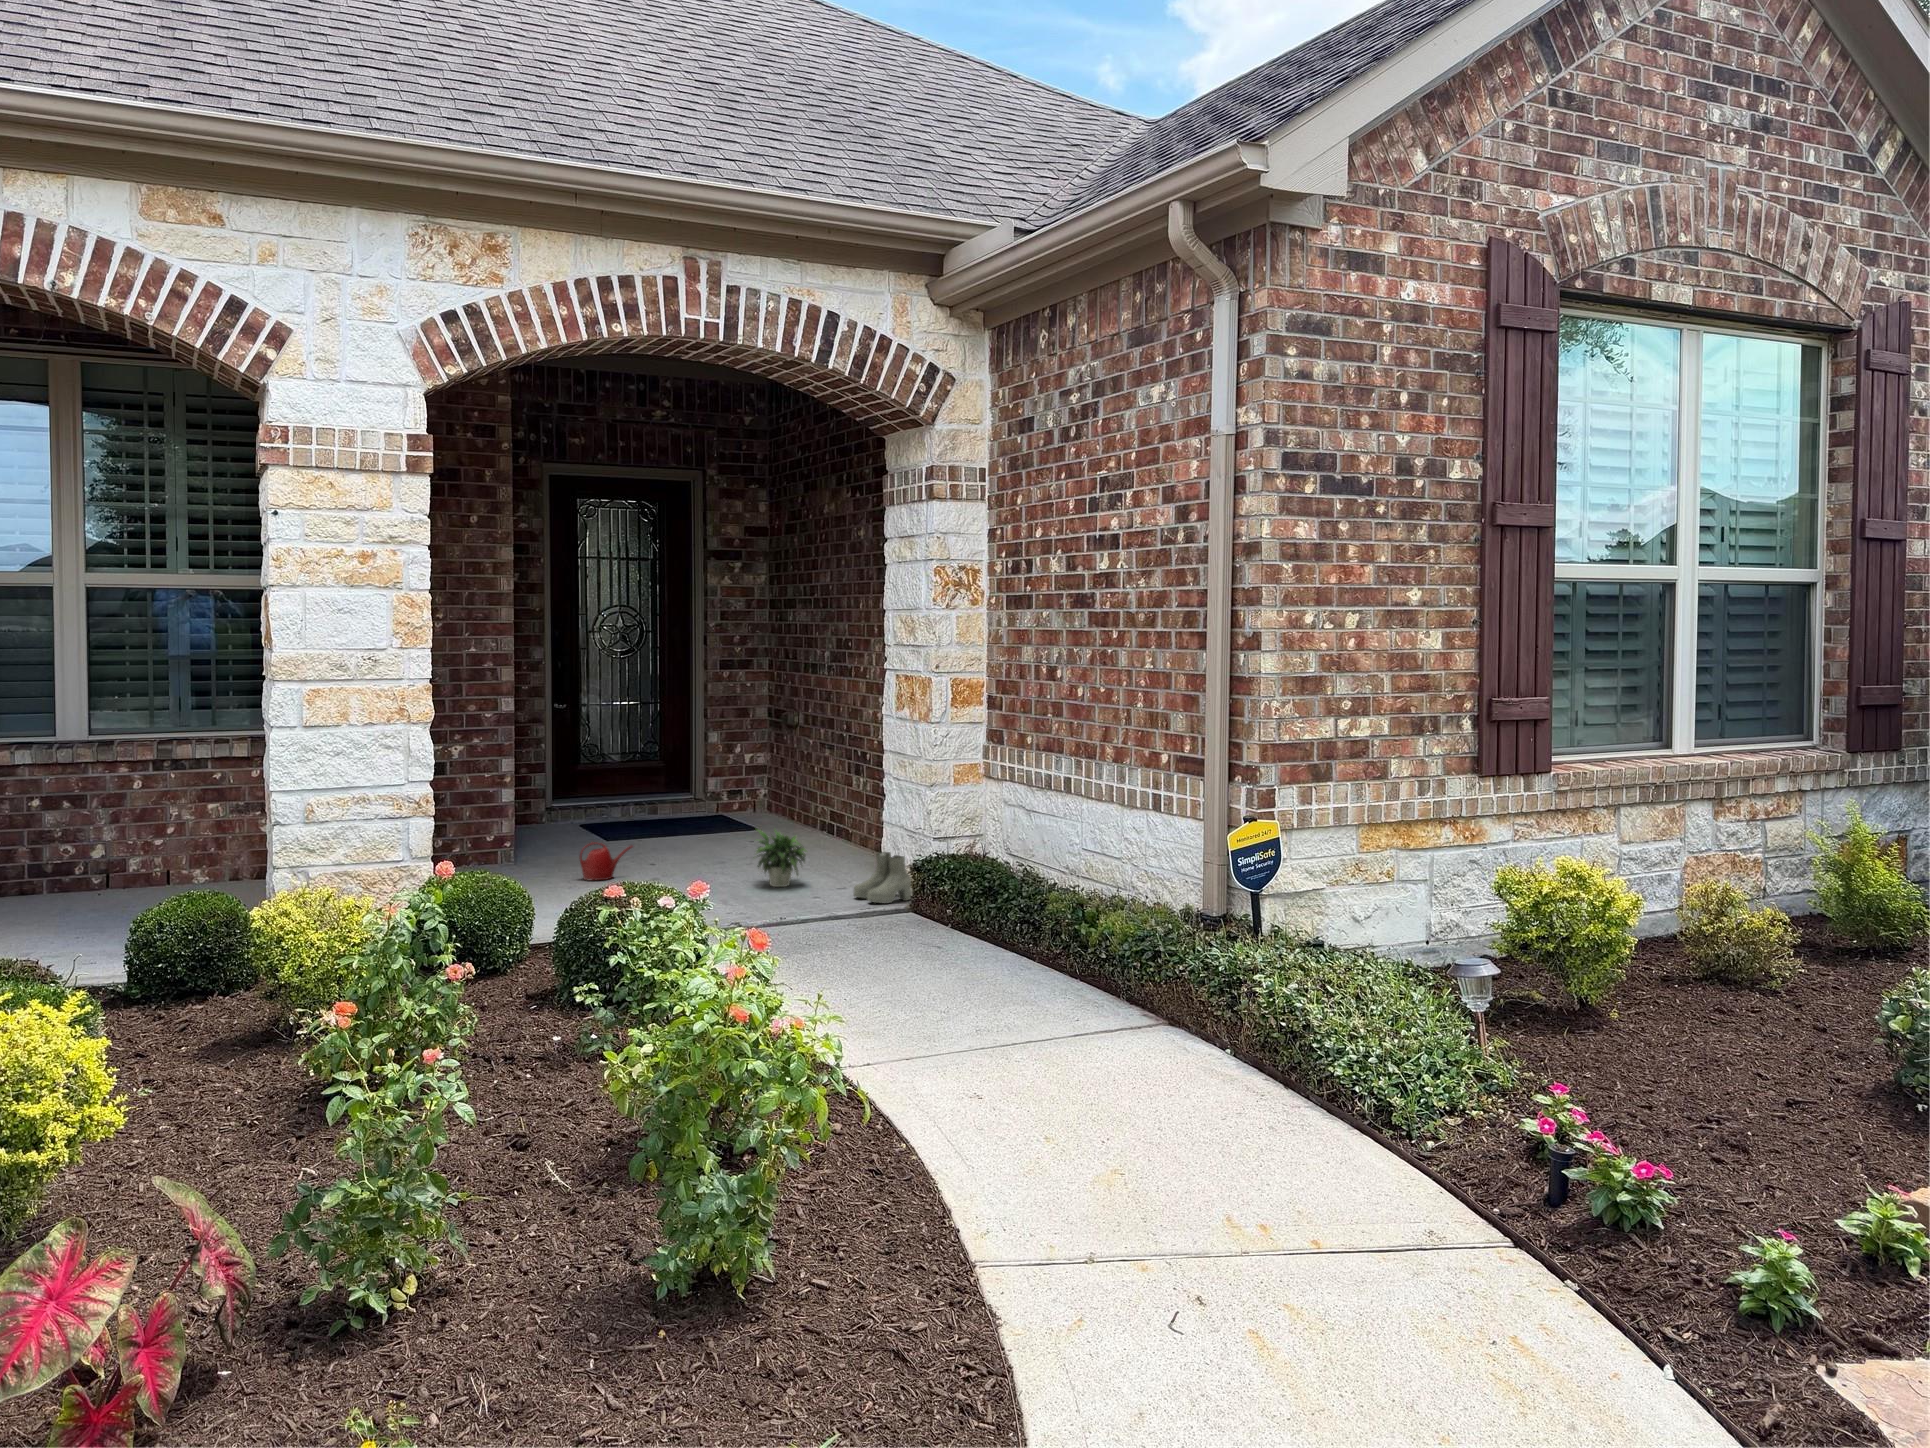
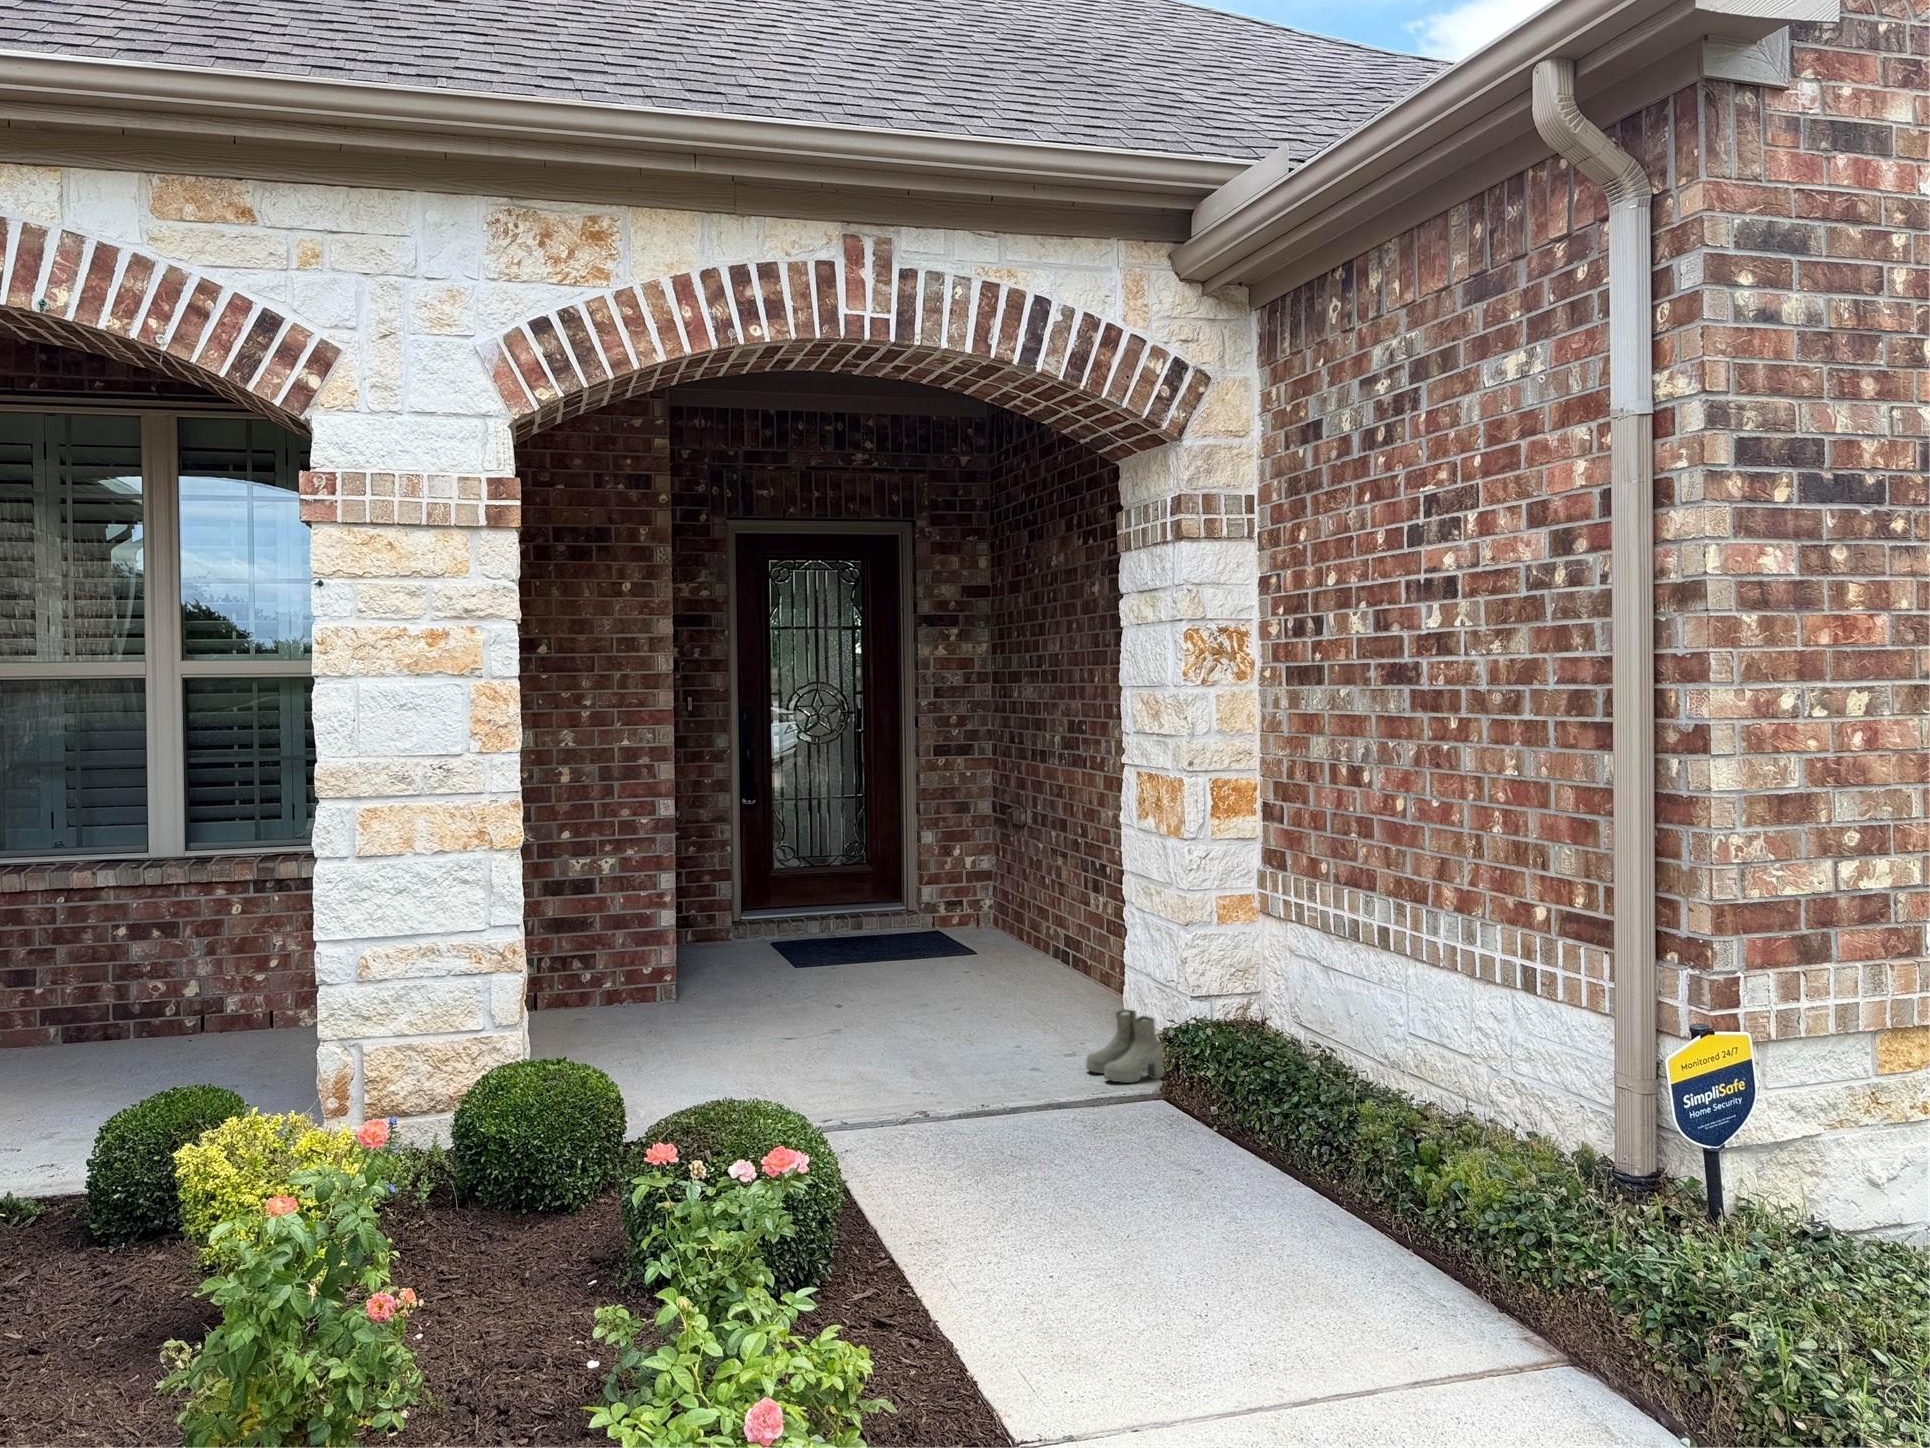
potted plant: present [756,830,806,887] -> none [957,969,1028,1050]
watering can: present [580,842,633,881] -> none [744,983,812,1032]

